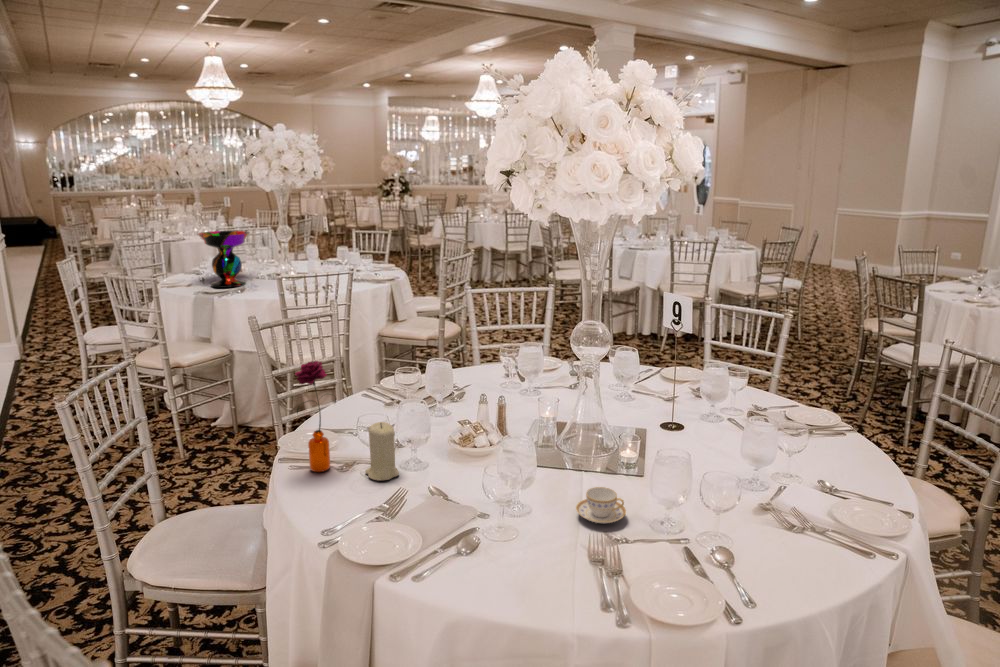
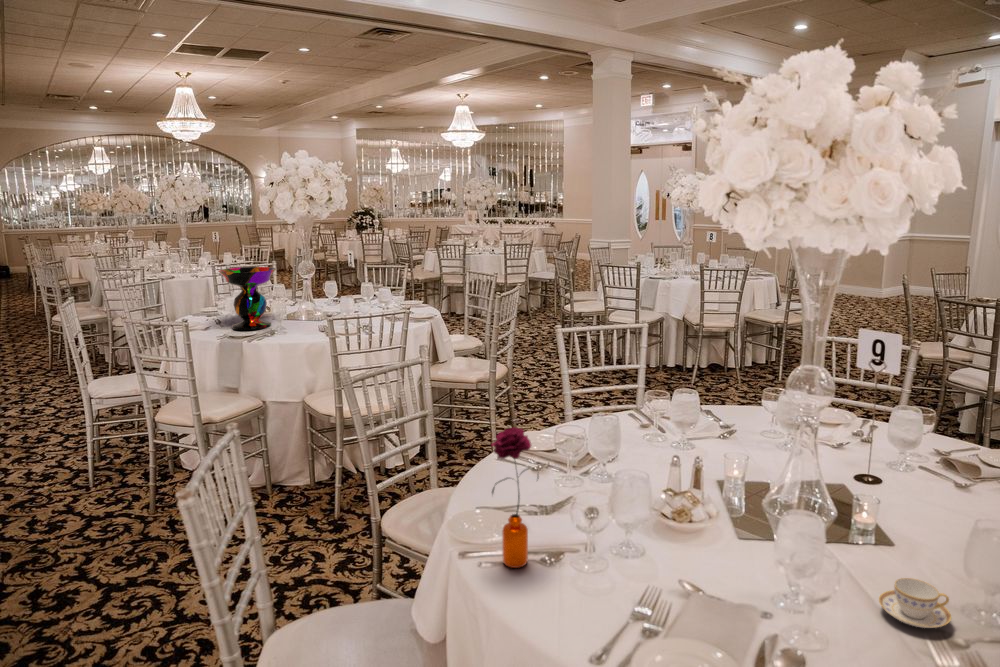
candle: present [365,422,399,480] -> none [575,501,620,577]

